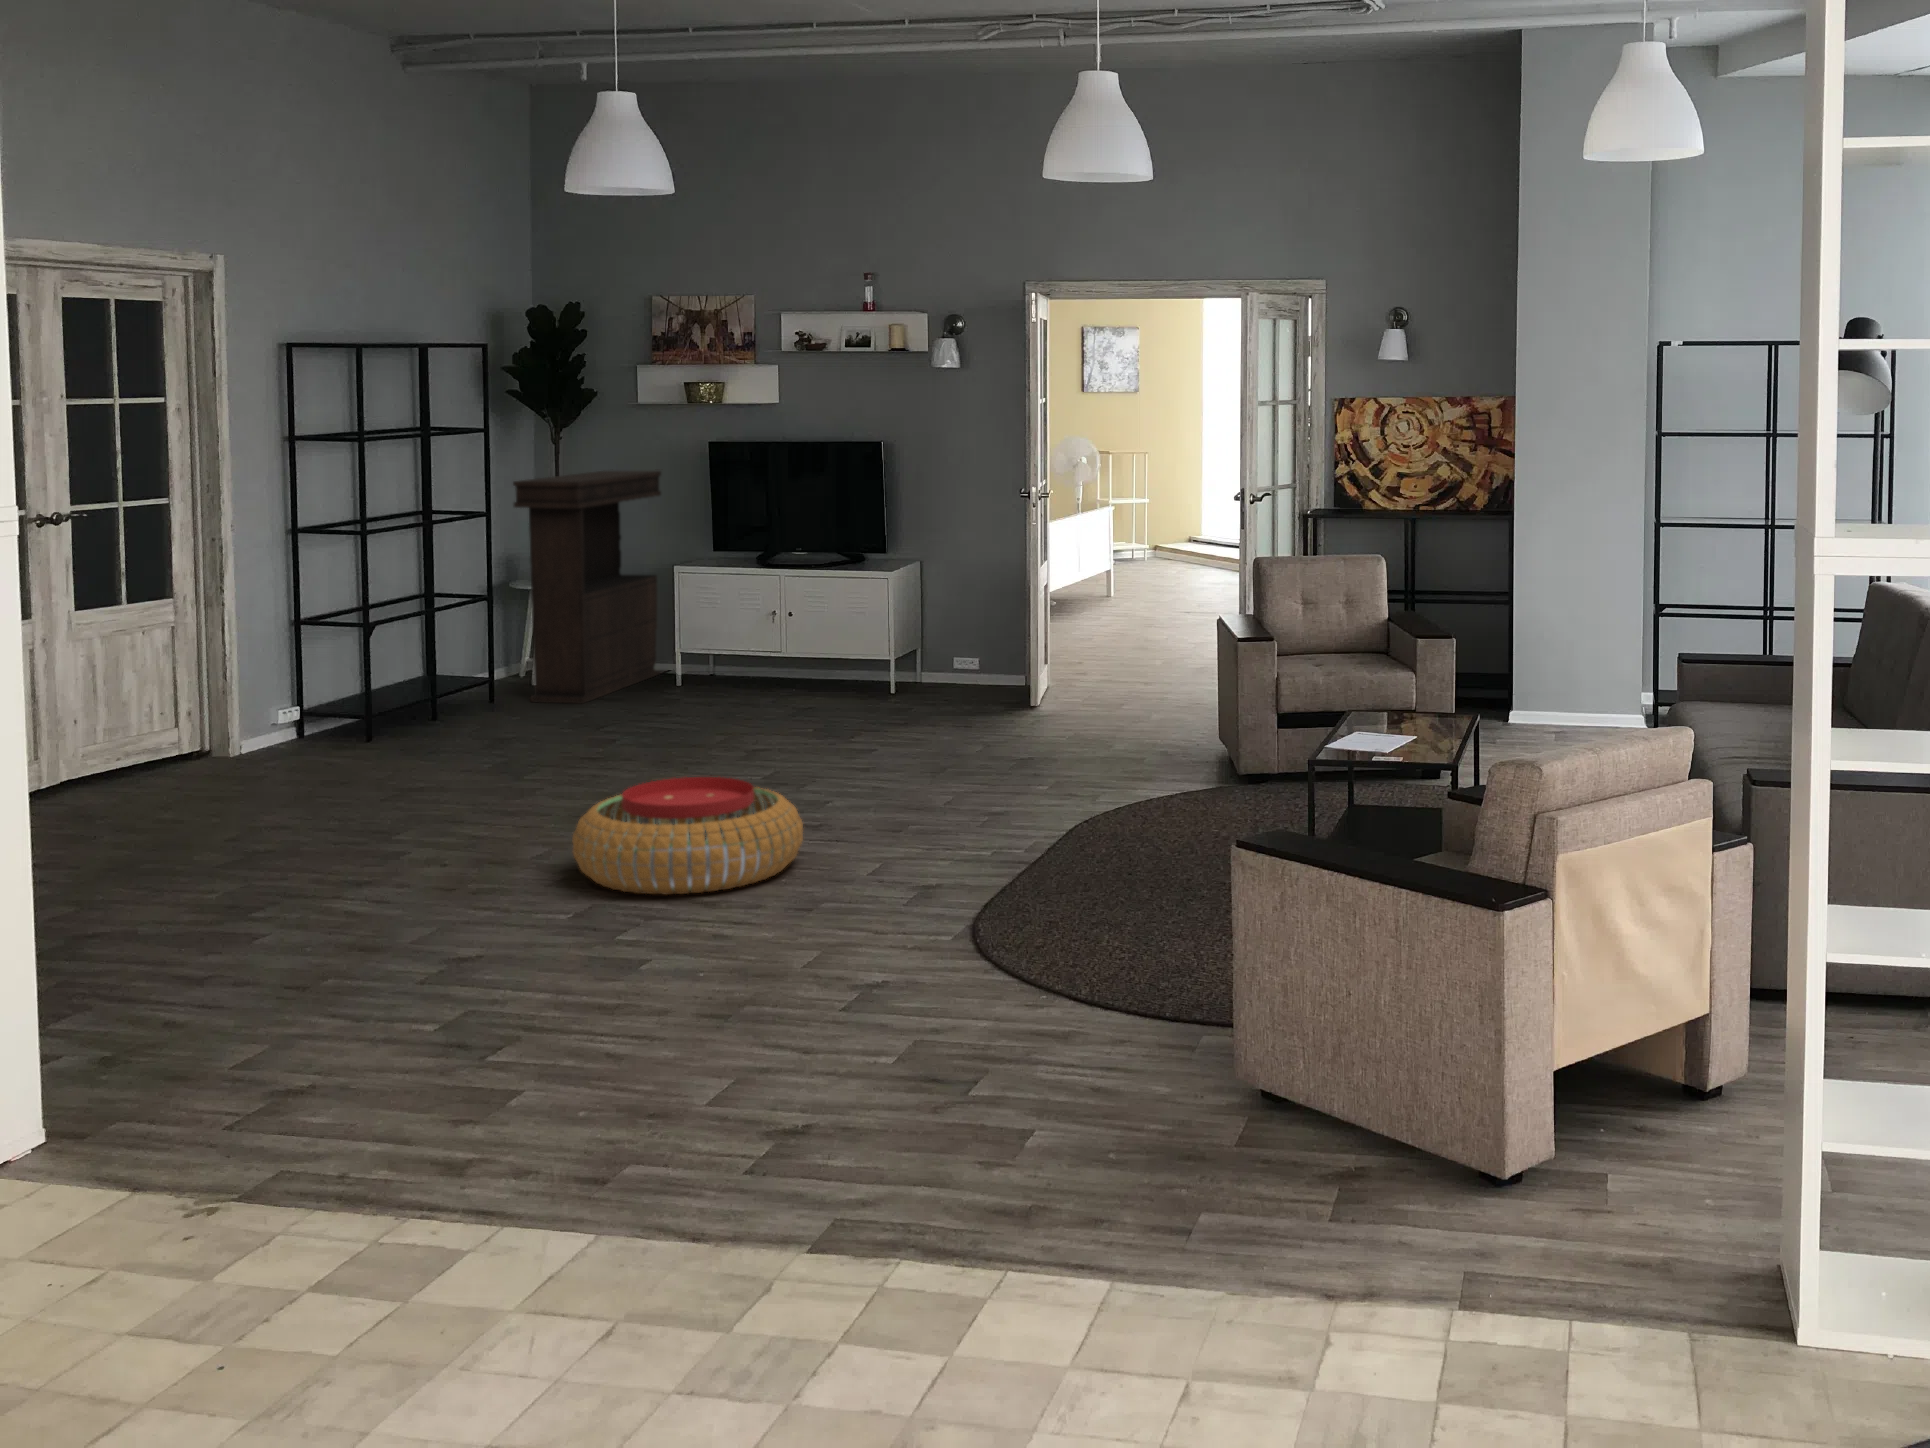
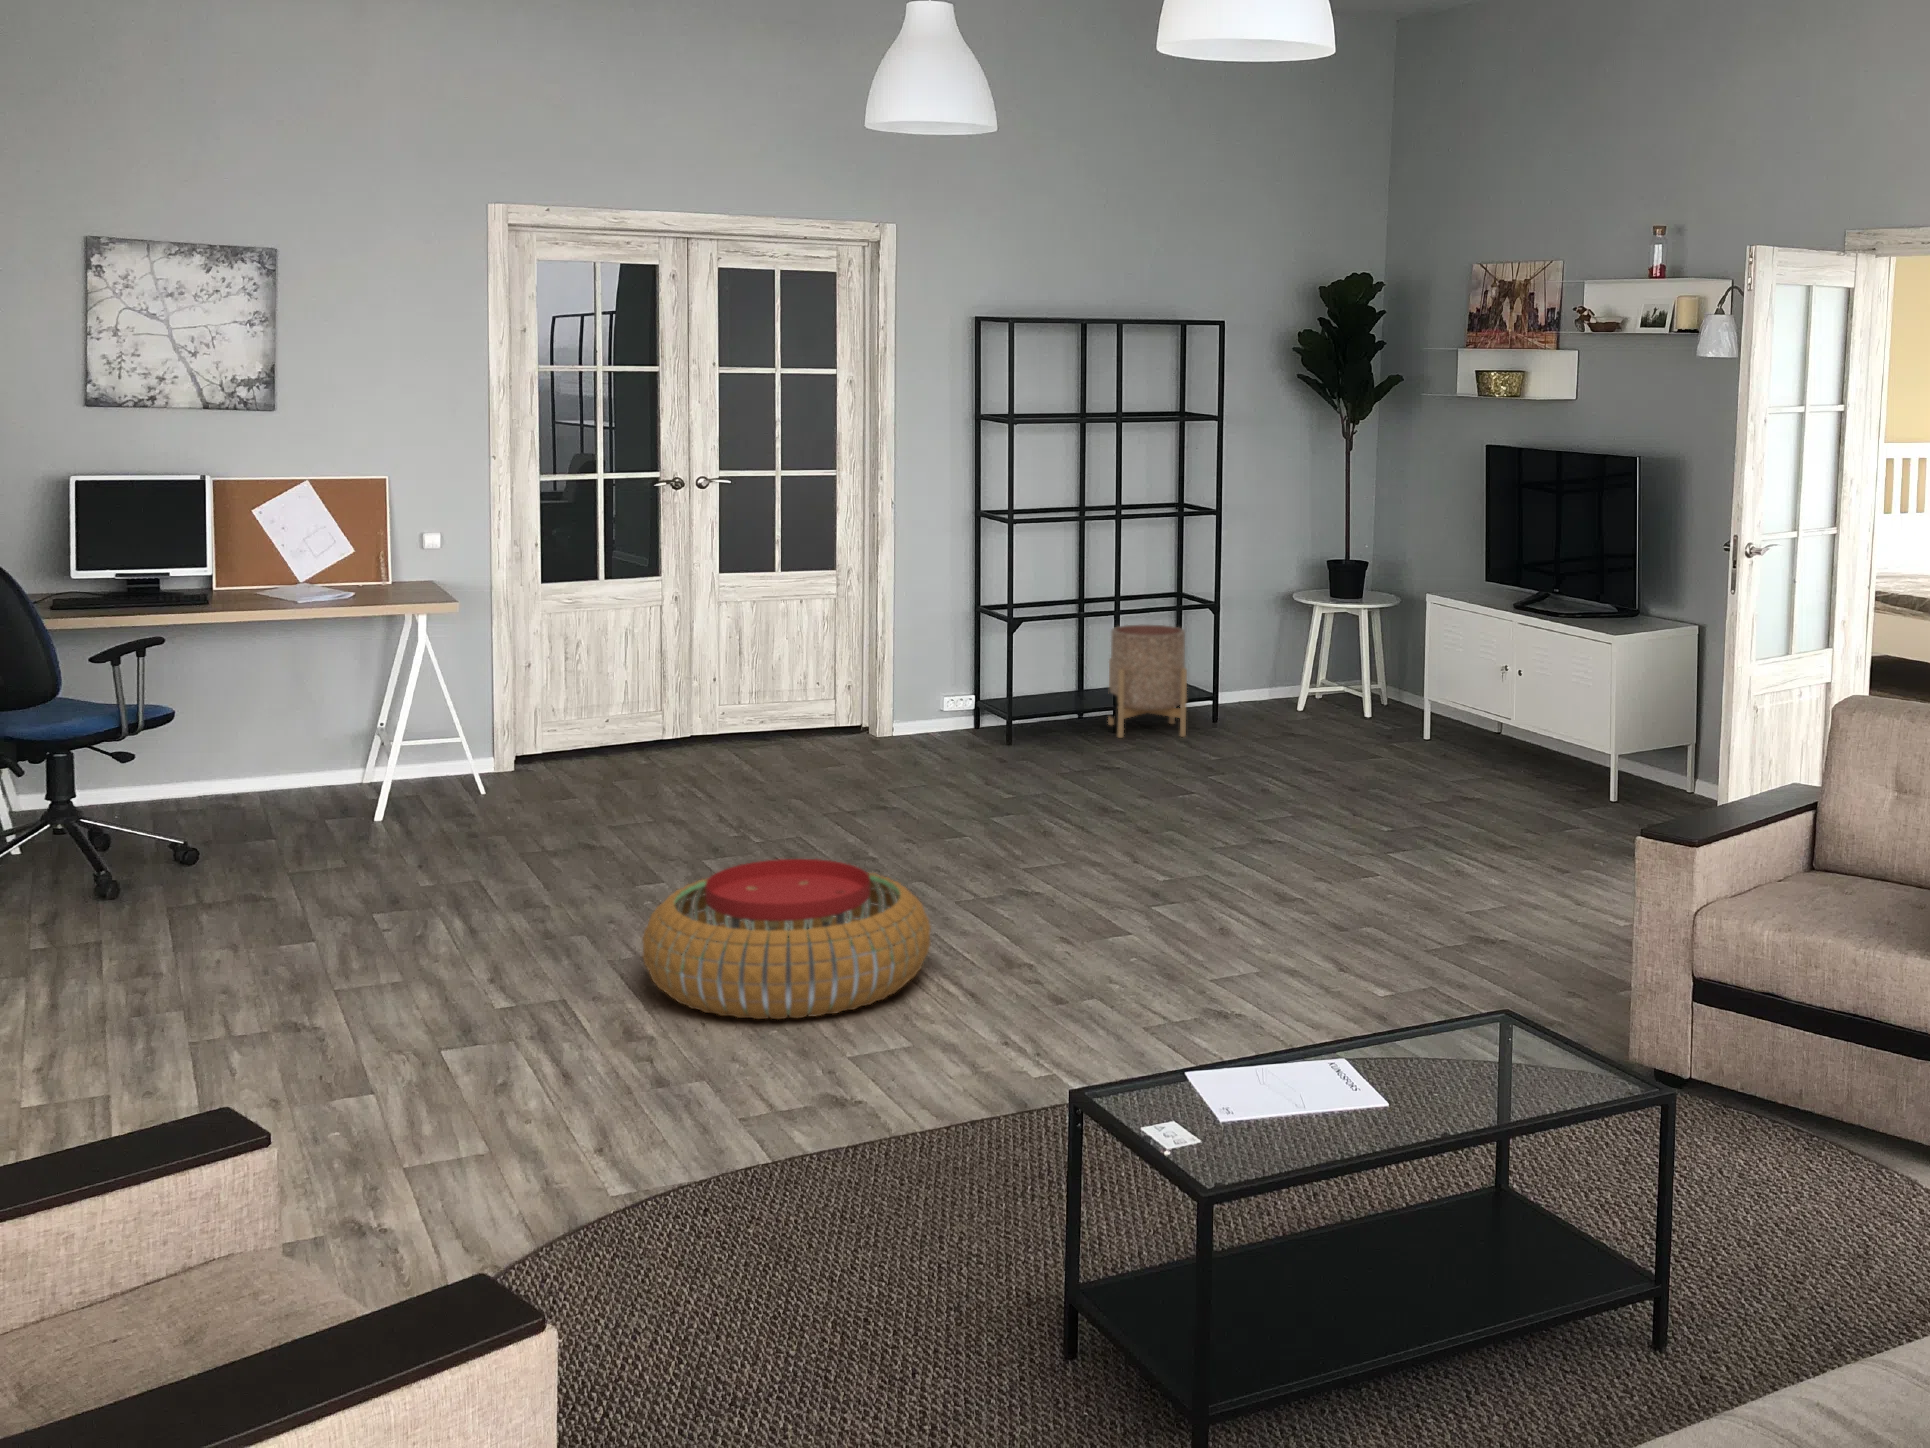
console table: present [513,469,666,704] -> none [1240,472,1496,745]
planter: none [399,619,491,721] -> present [1108,625,1187,738]

